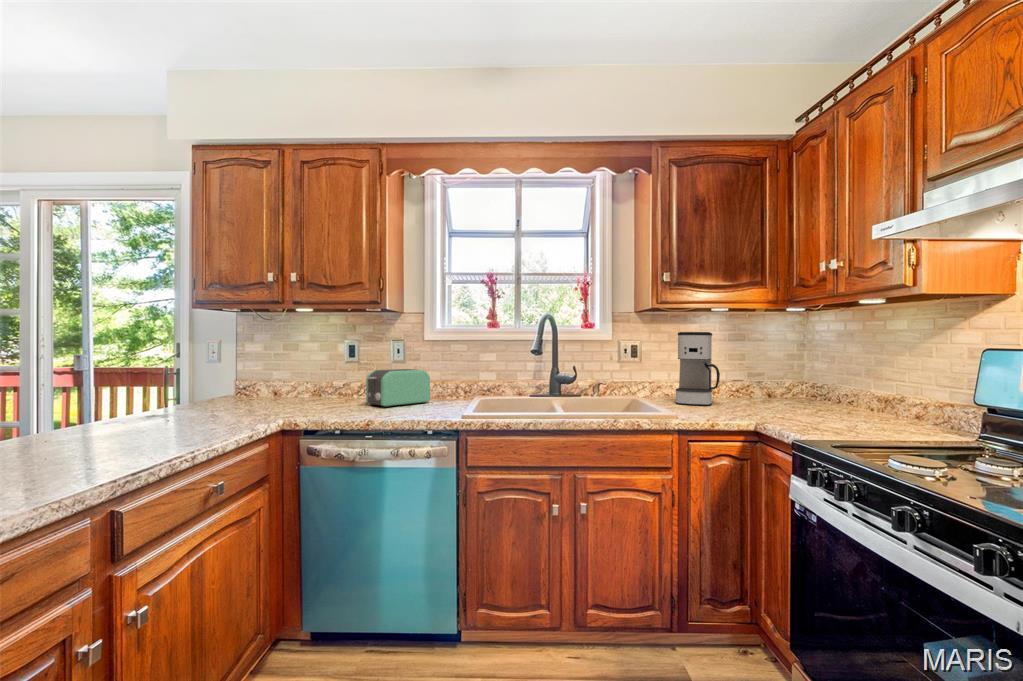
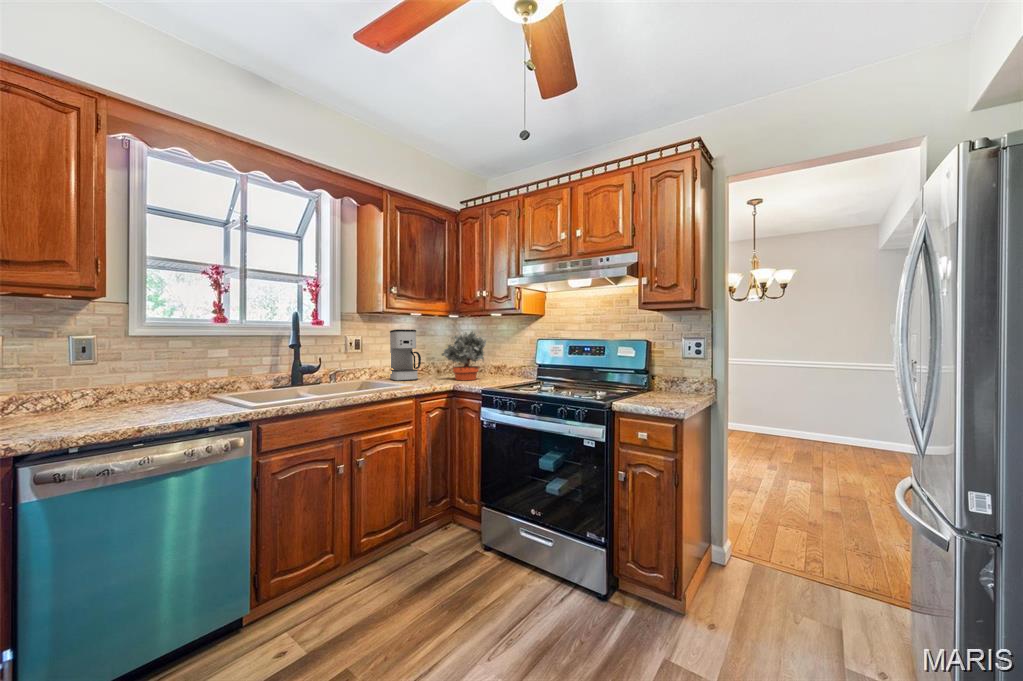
potted plant: none [743,332,822,417] -> present [442,331,486,380]
toaster: present [366,369,430,407] -> none [61,368,161,415]

